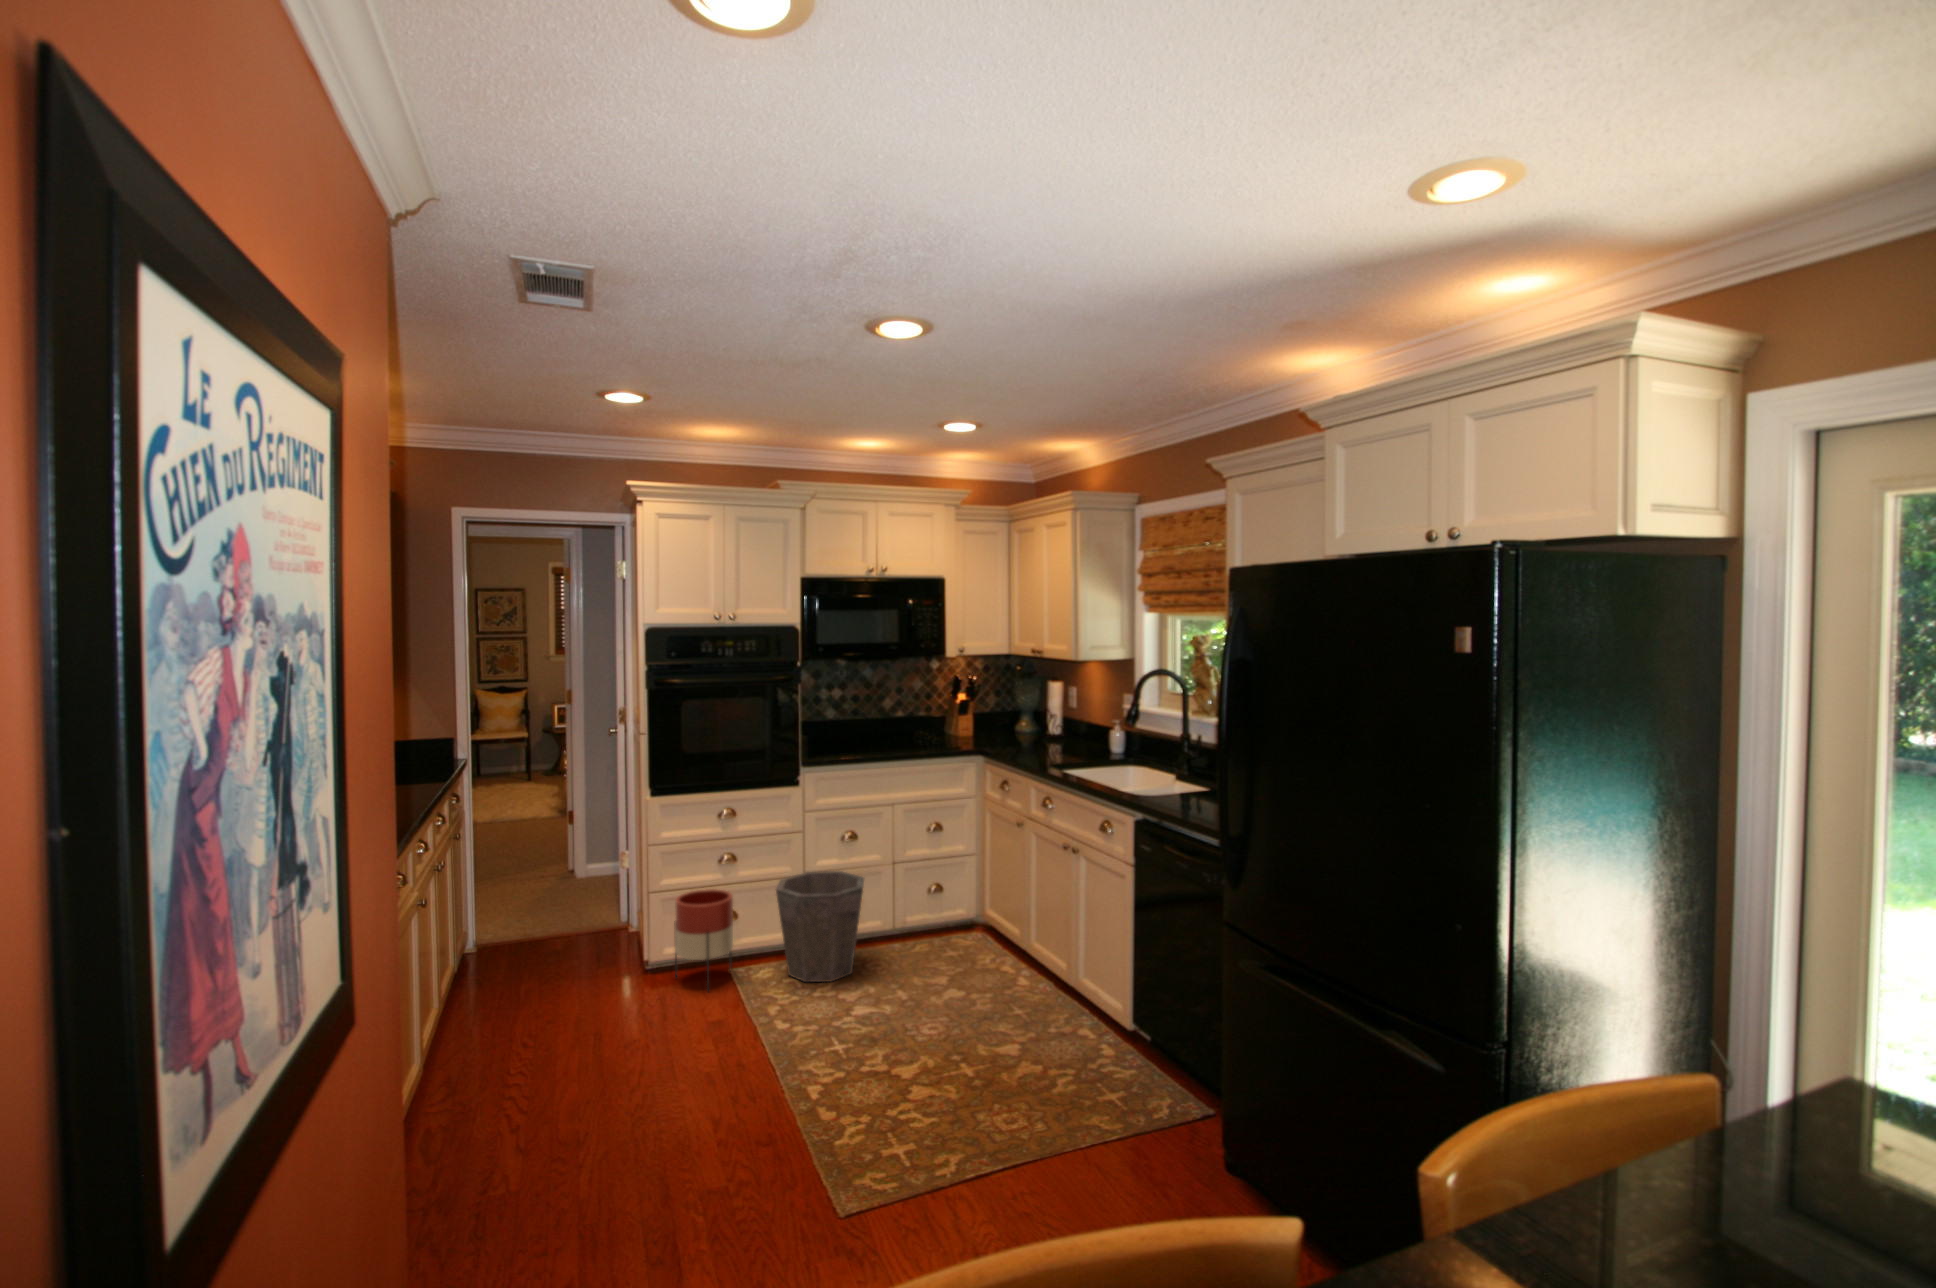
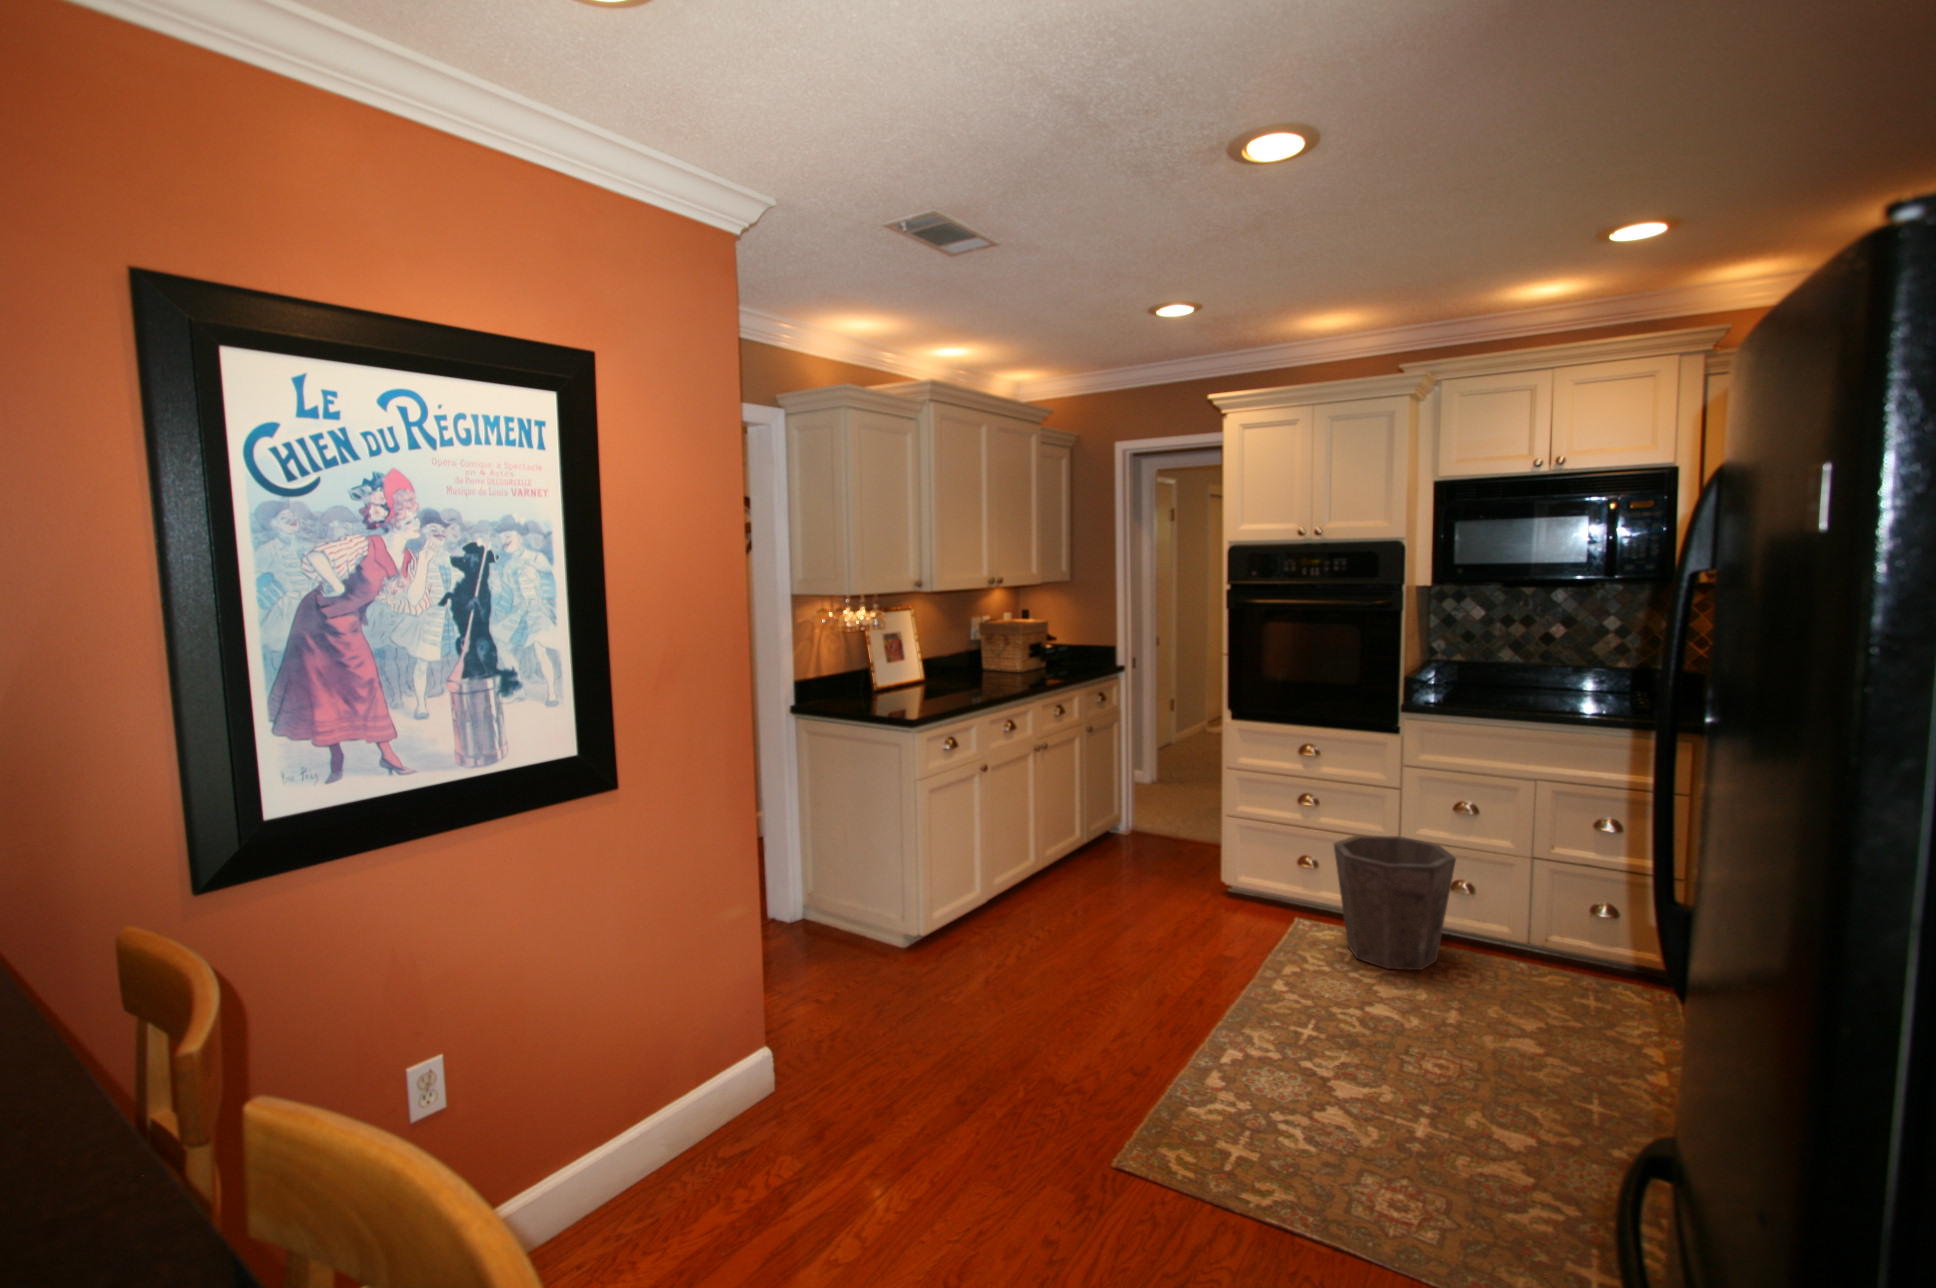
planter: present [675,889,733,976] -> none [1234,826,1300,932]

